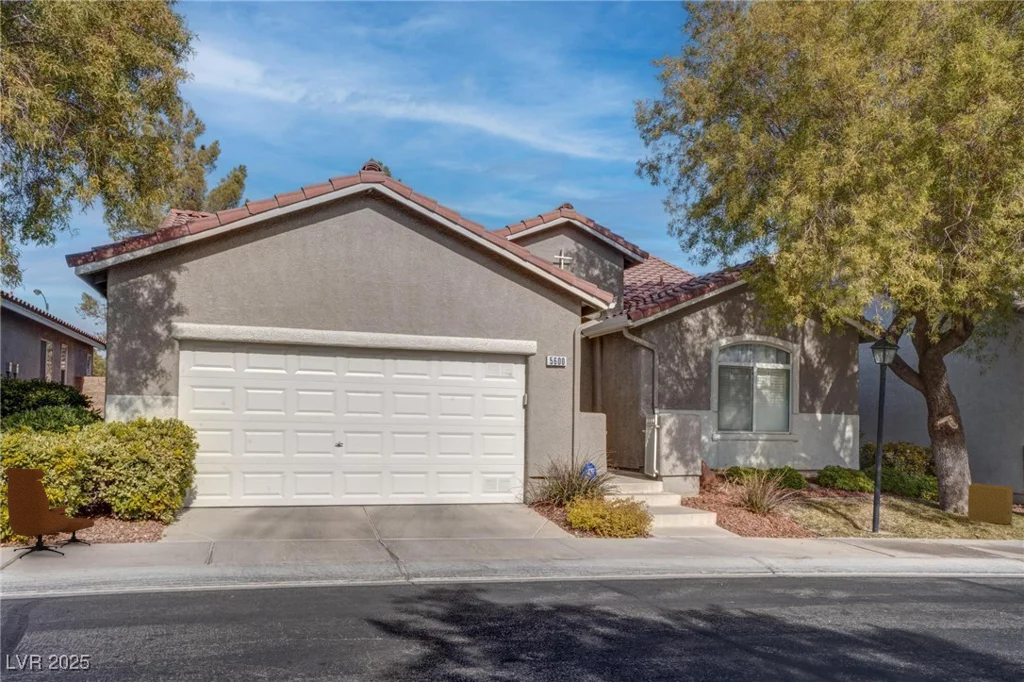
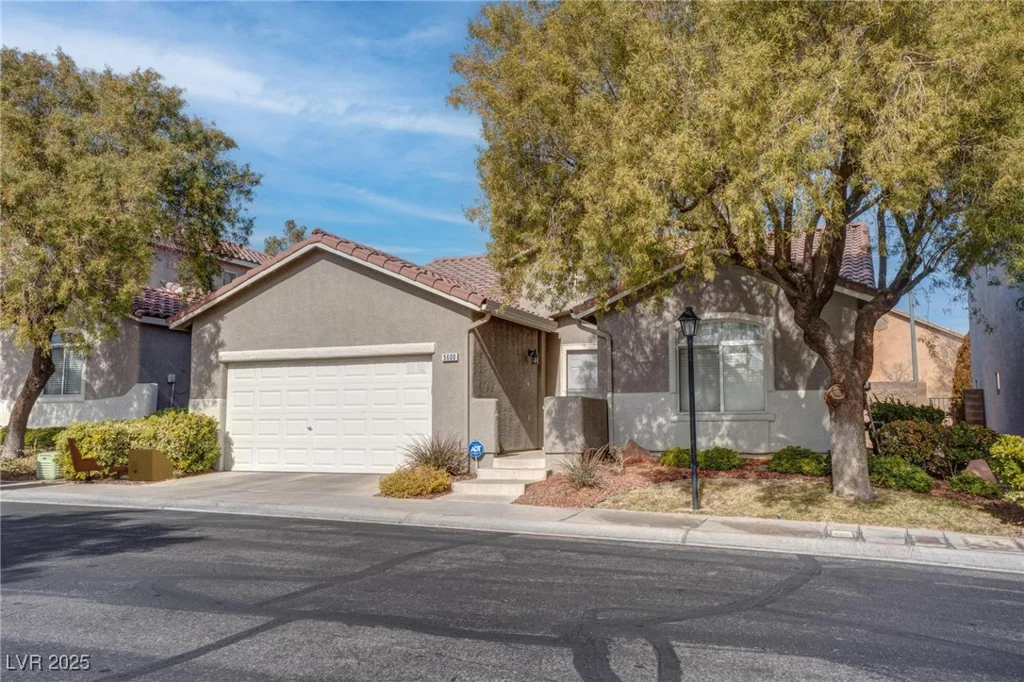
cardboard box: present [968,483,1013,524] -> present [128,447,173,481]

